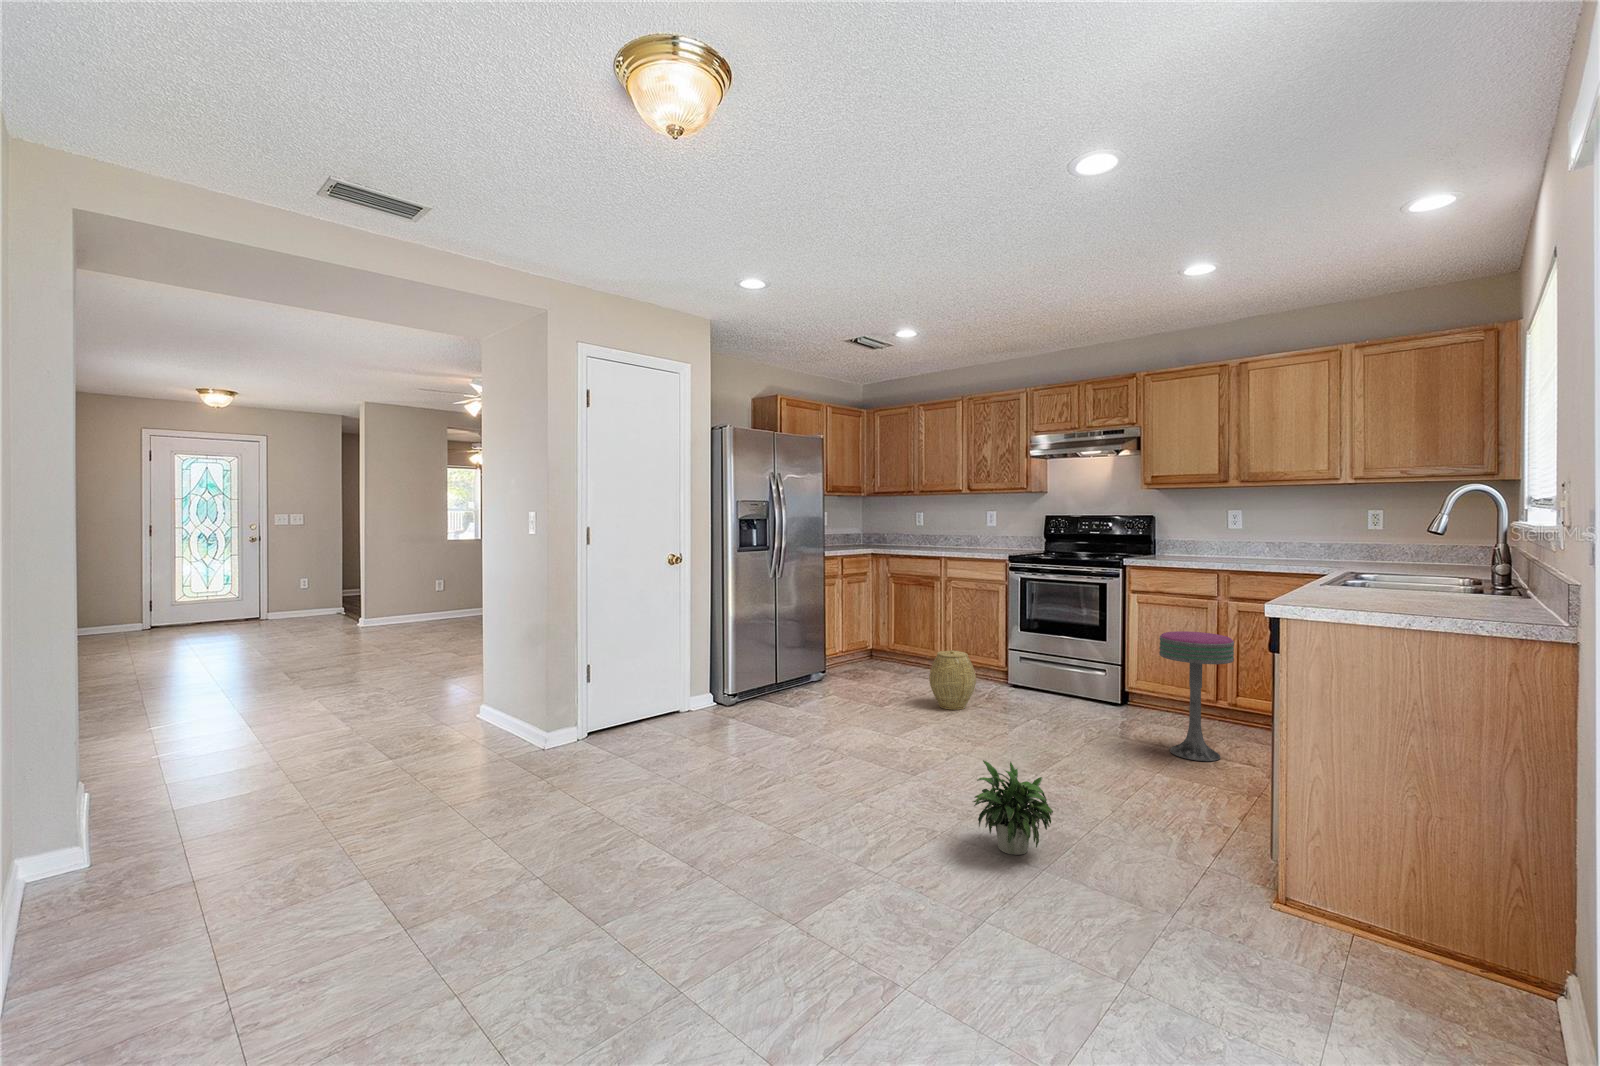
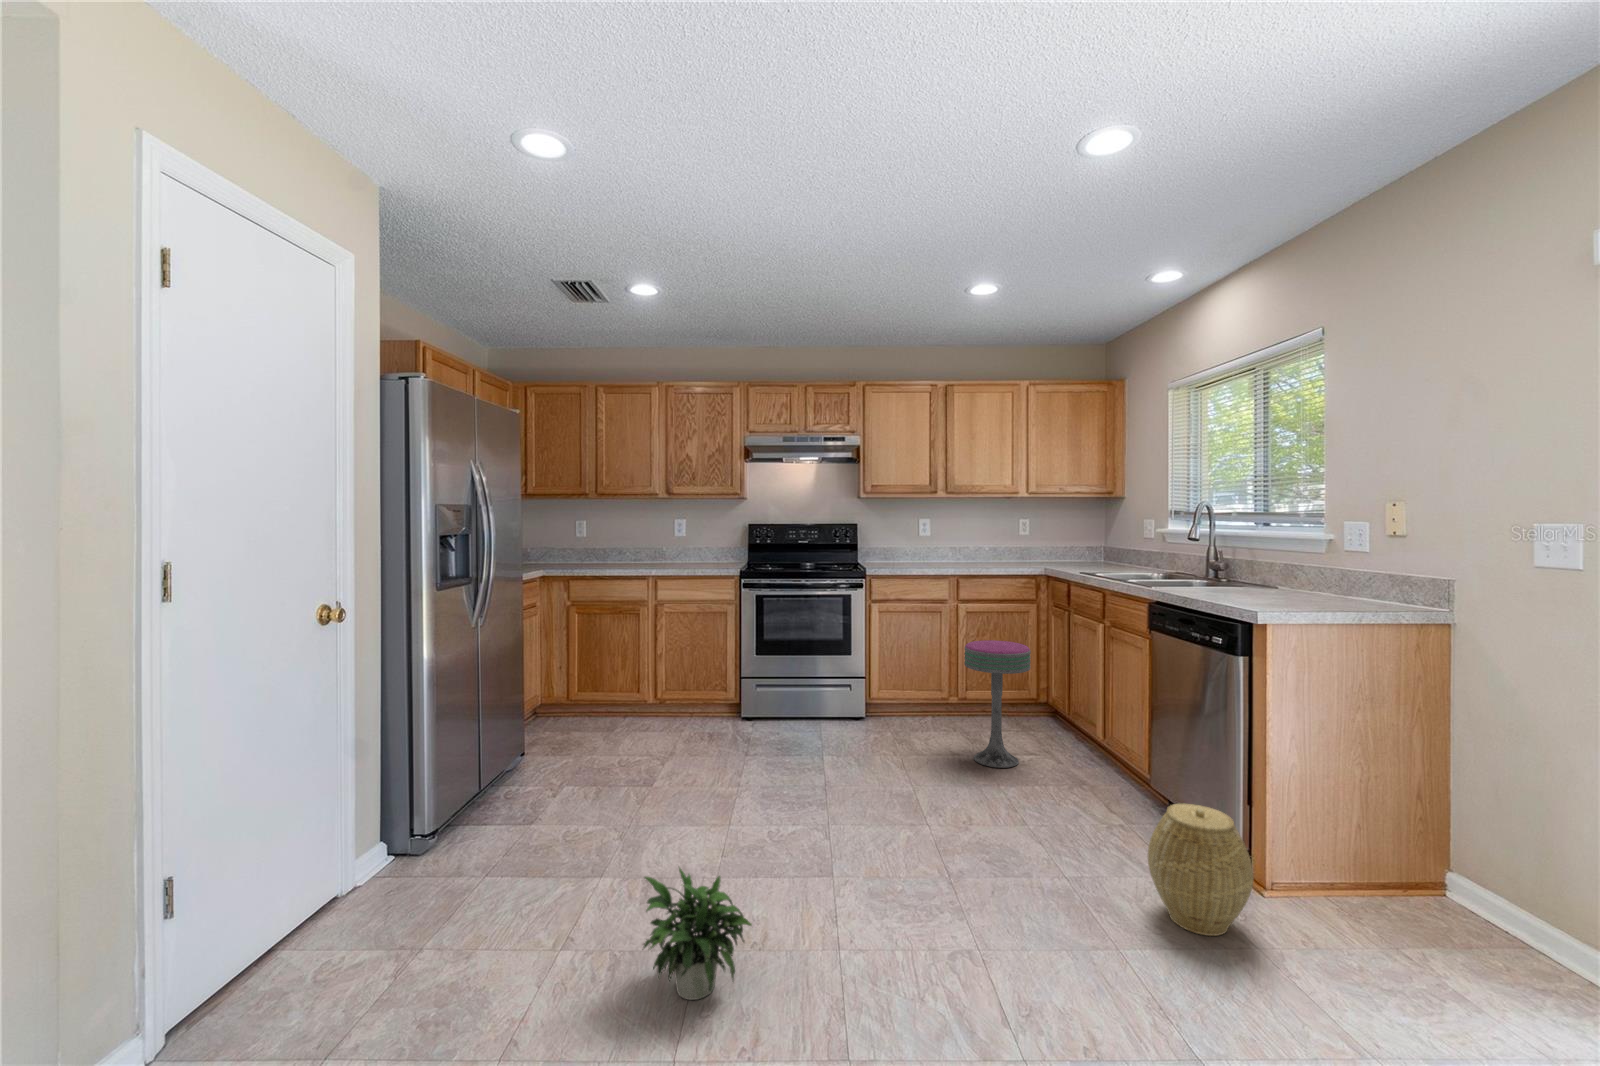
woven basket: present [929,650,976,710] -> present [1148,804,1253,936]
potted plant: present [973,760,1053,855] -> present [643,868,752,1000]

